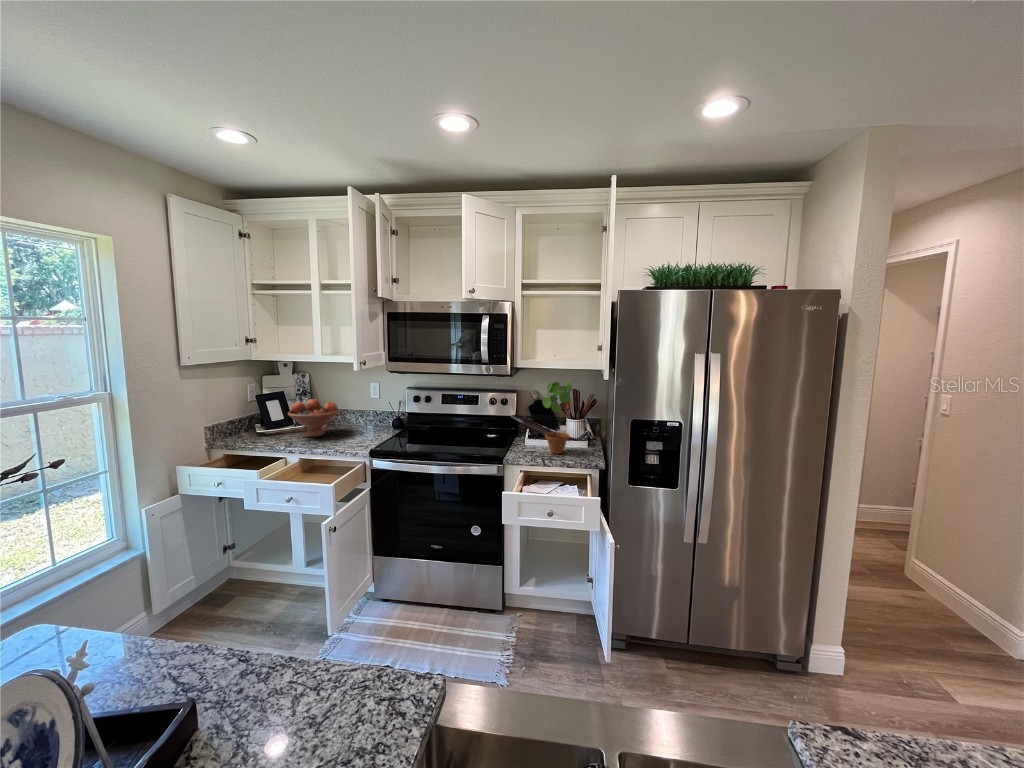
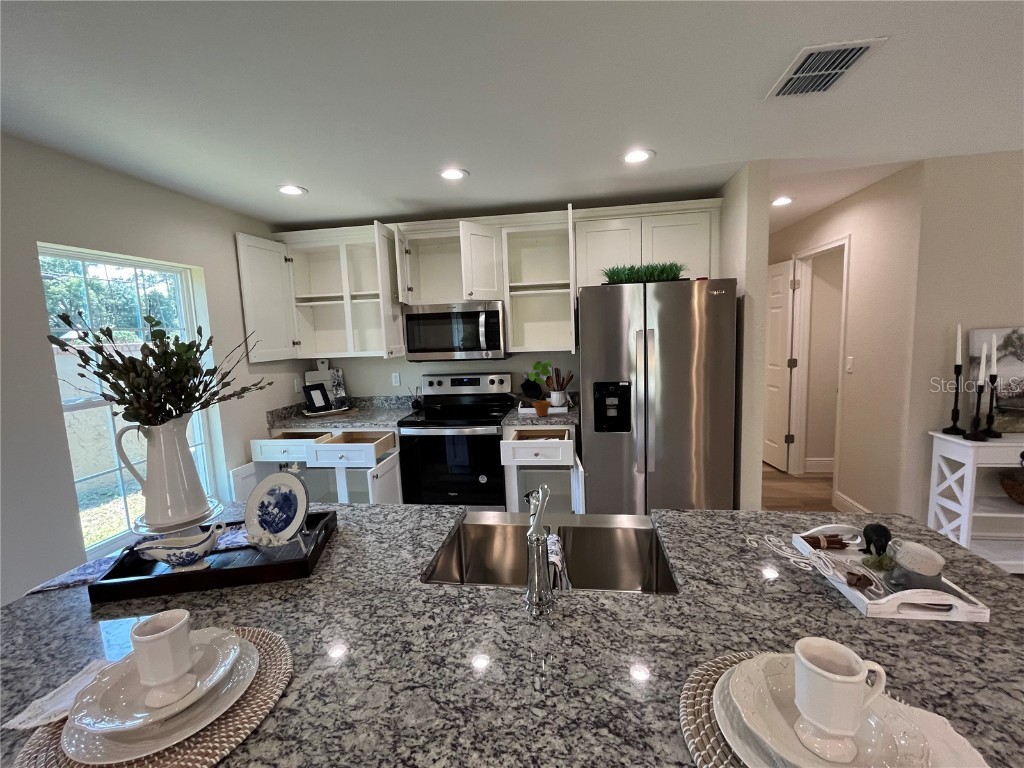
fruit bowl: present [288,399,339,437] -> none [330,387,370,416]

